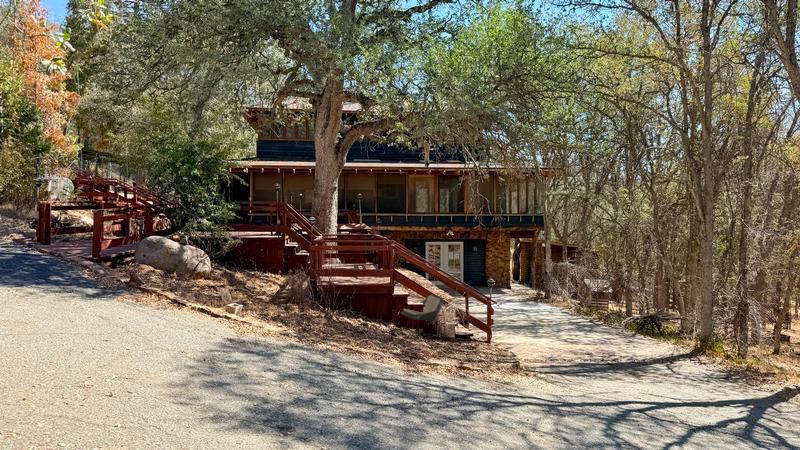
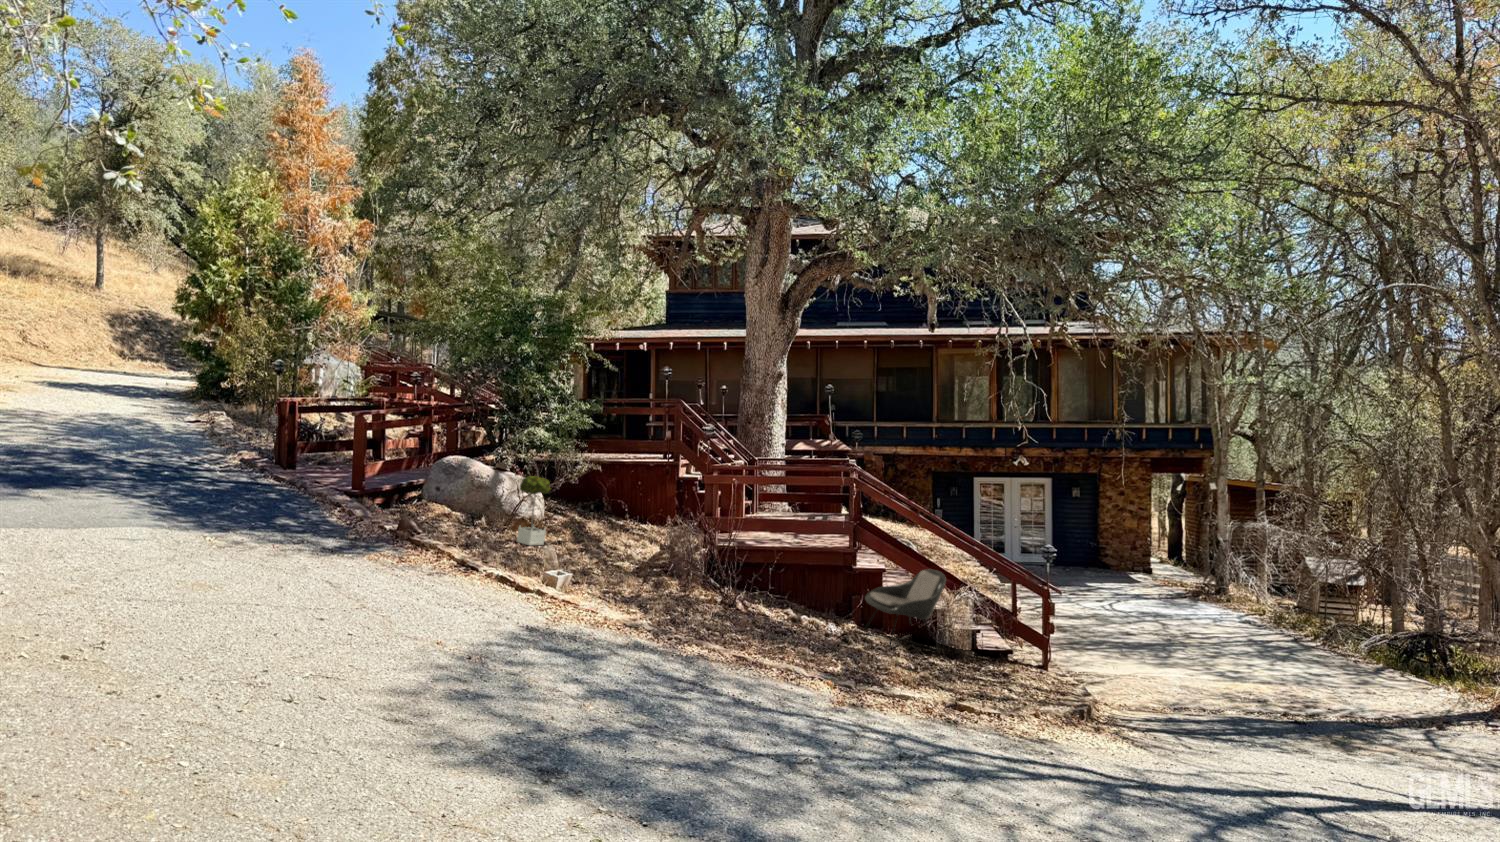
potted tree: none [198,247,219,288] -> present [517,476,551,545]

